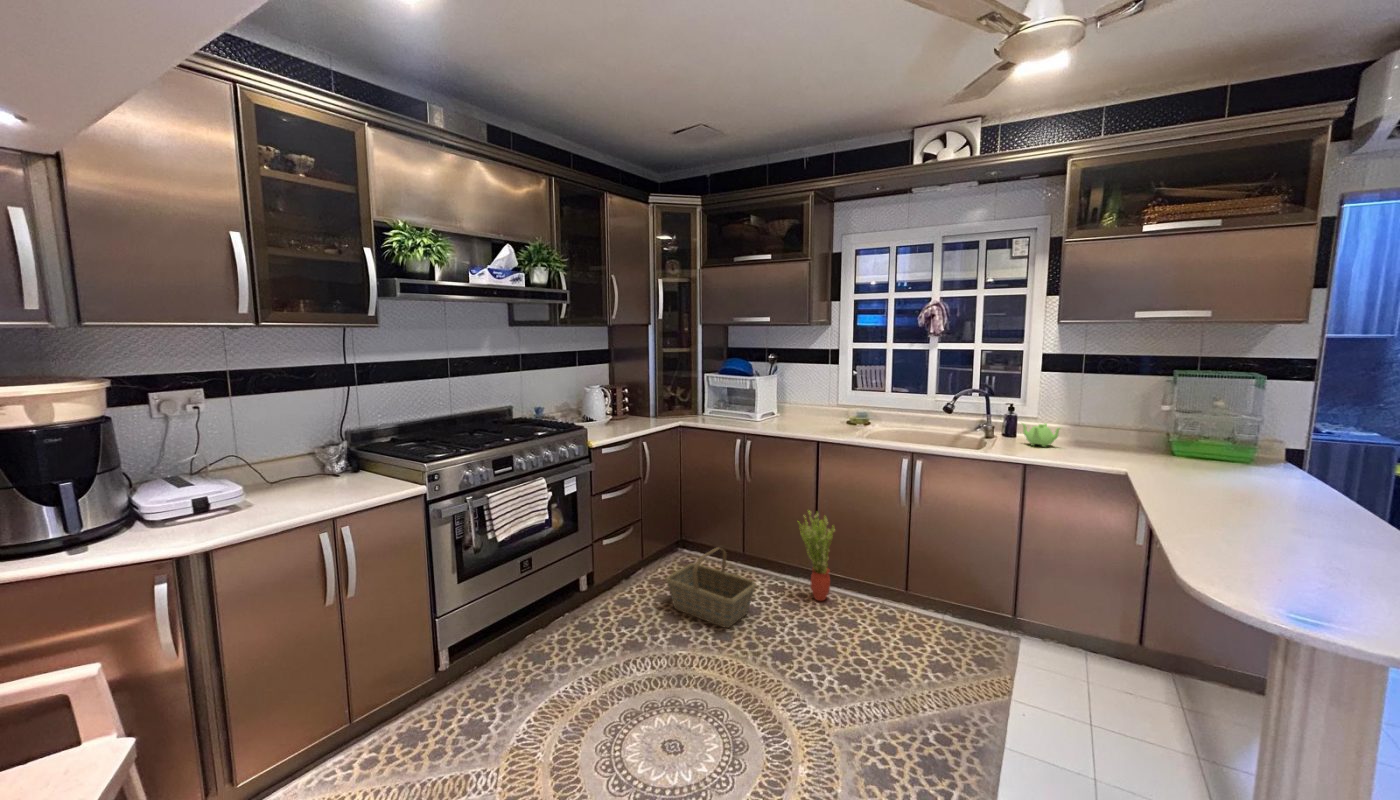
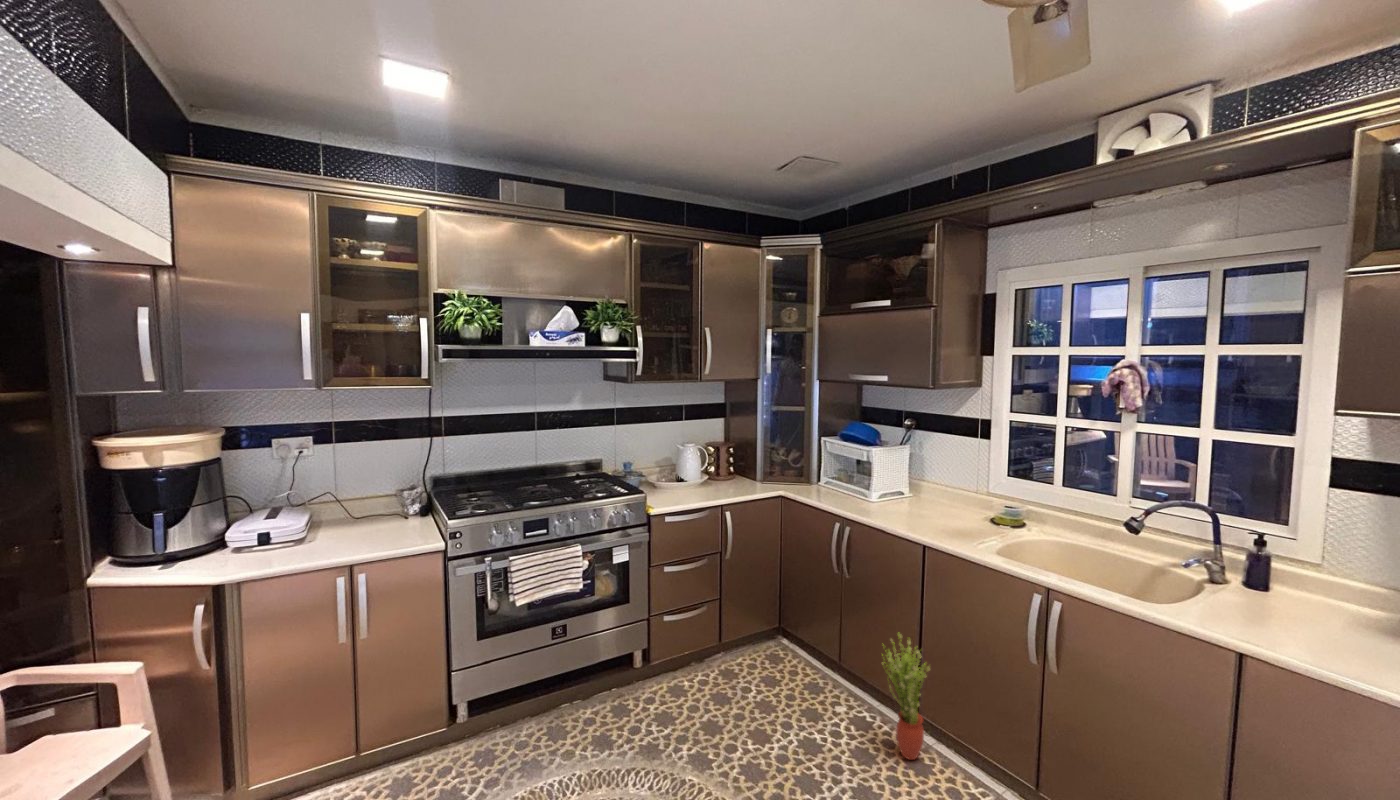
teapot: present [1022,423,1060,447] -> none [1257,567,1338,619]
basket: present [665,548,756,628] -> none [714,656,812,762]

